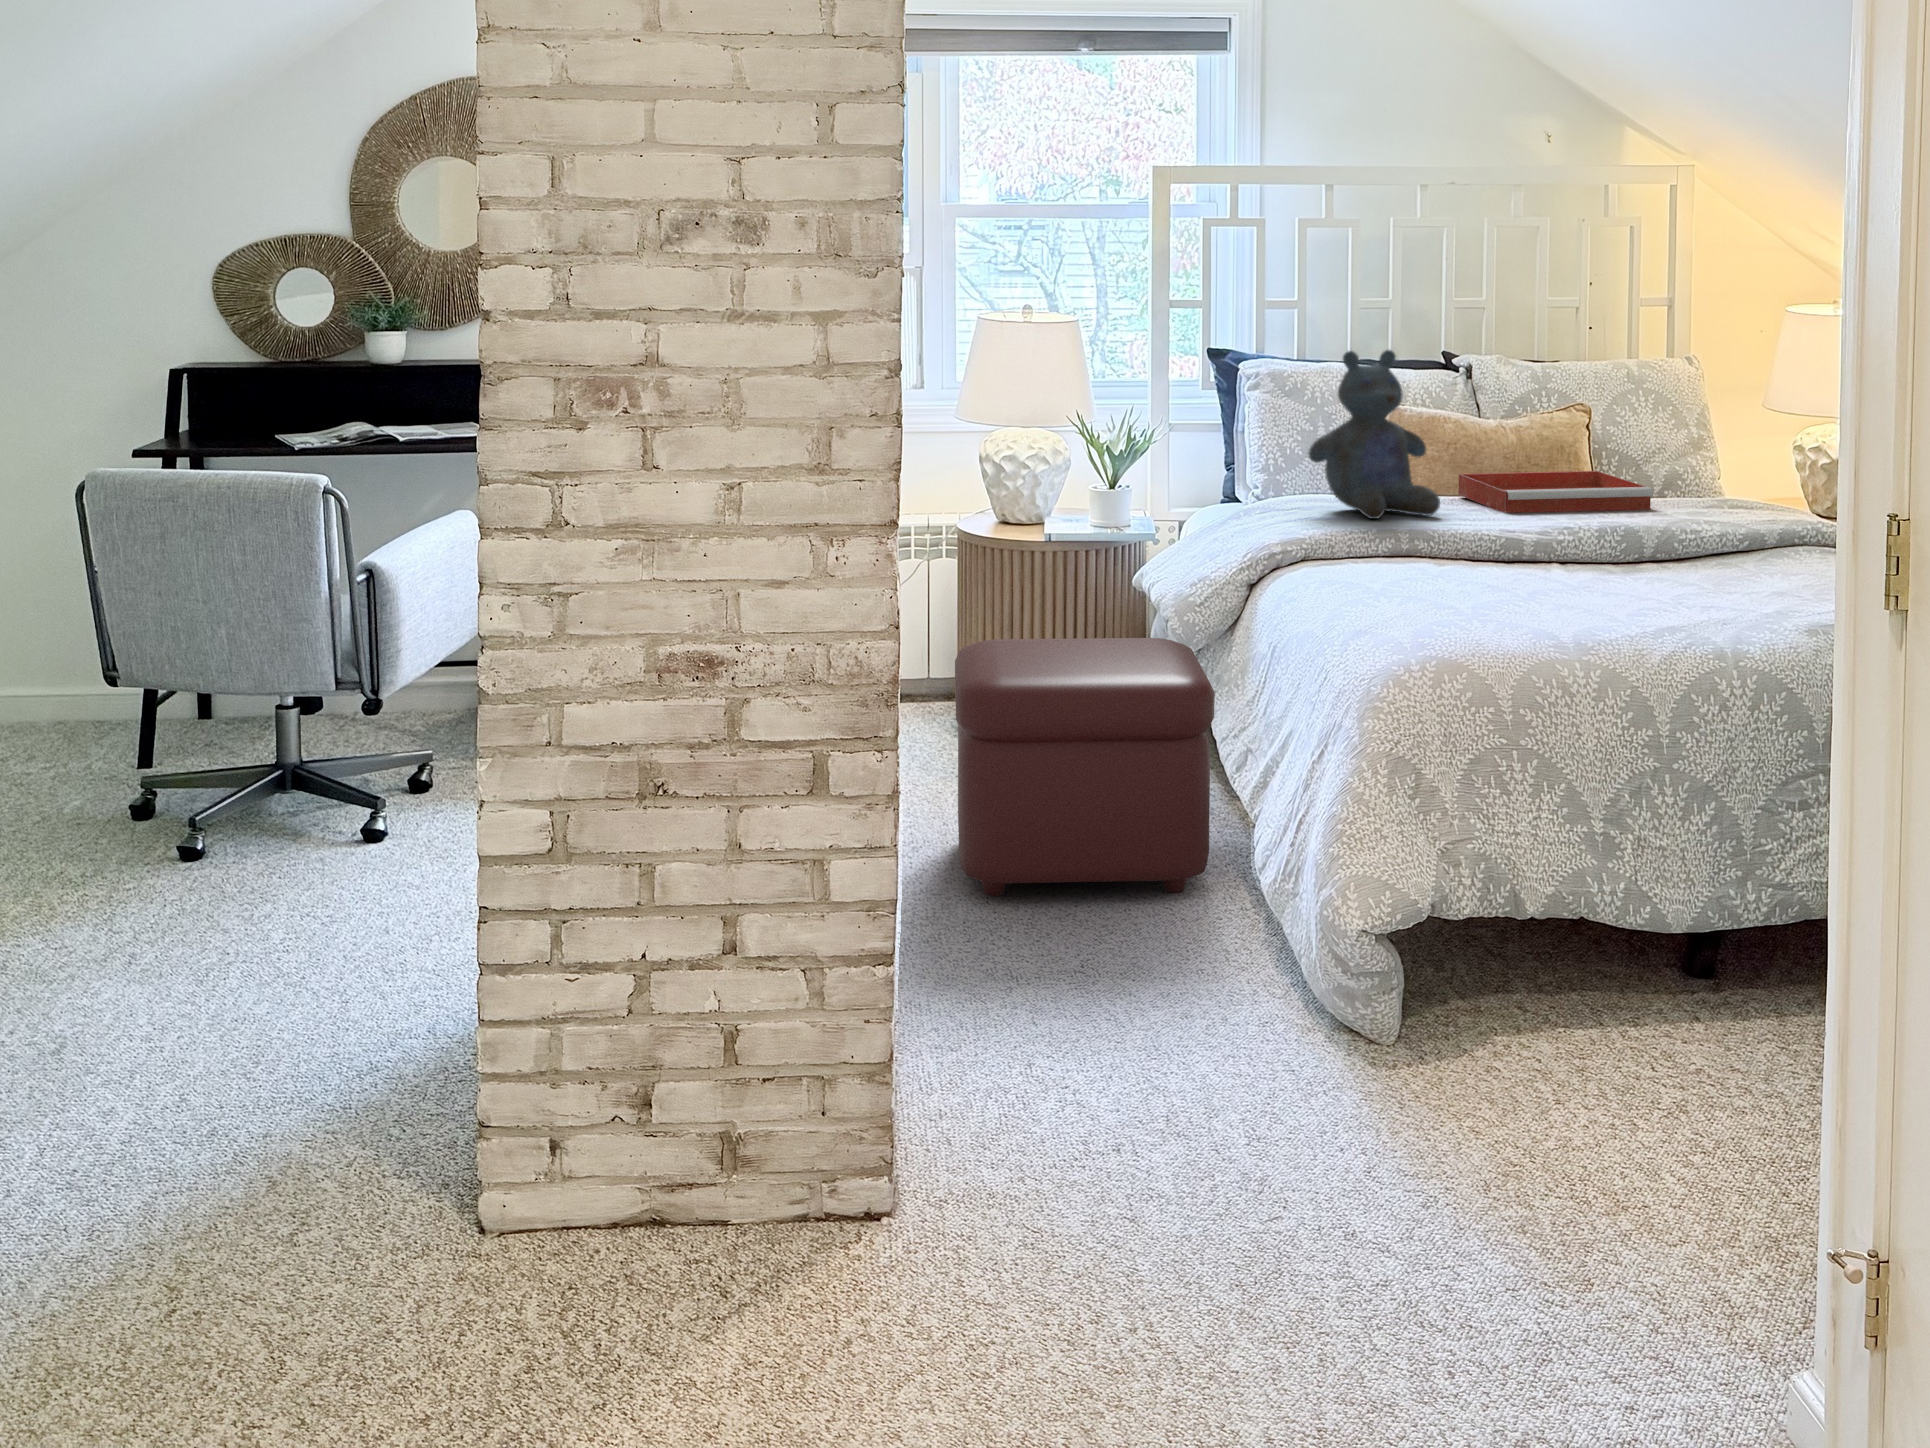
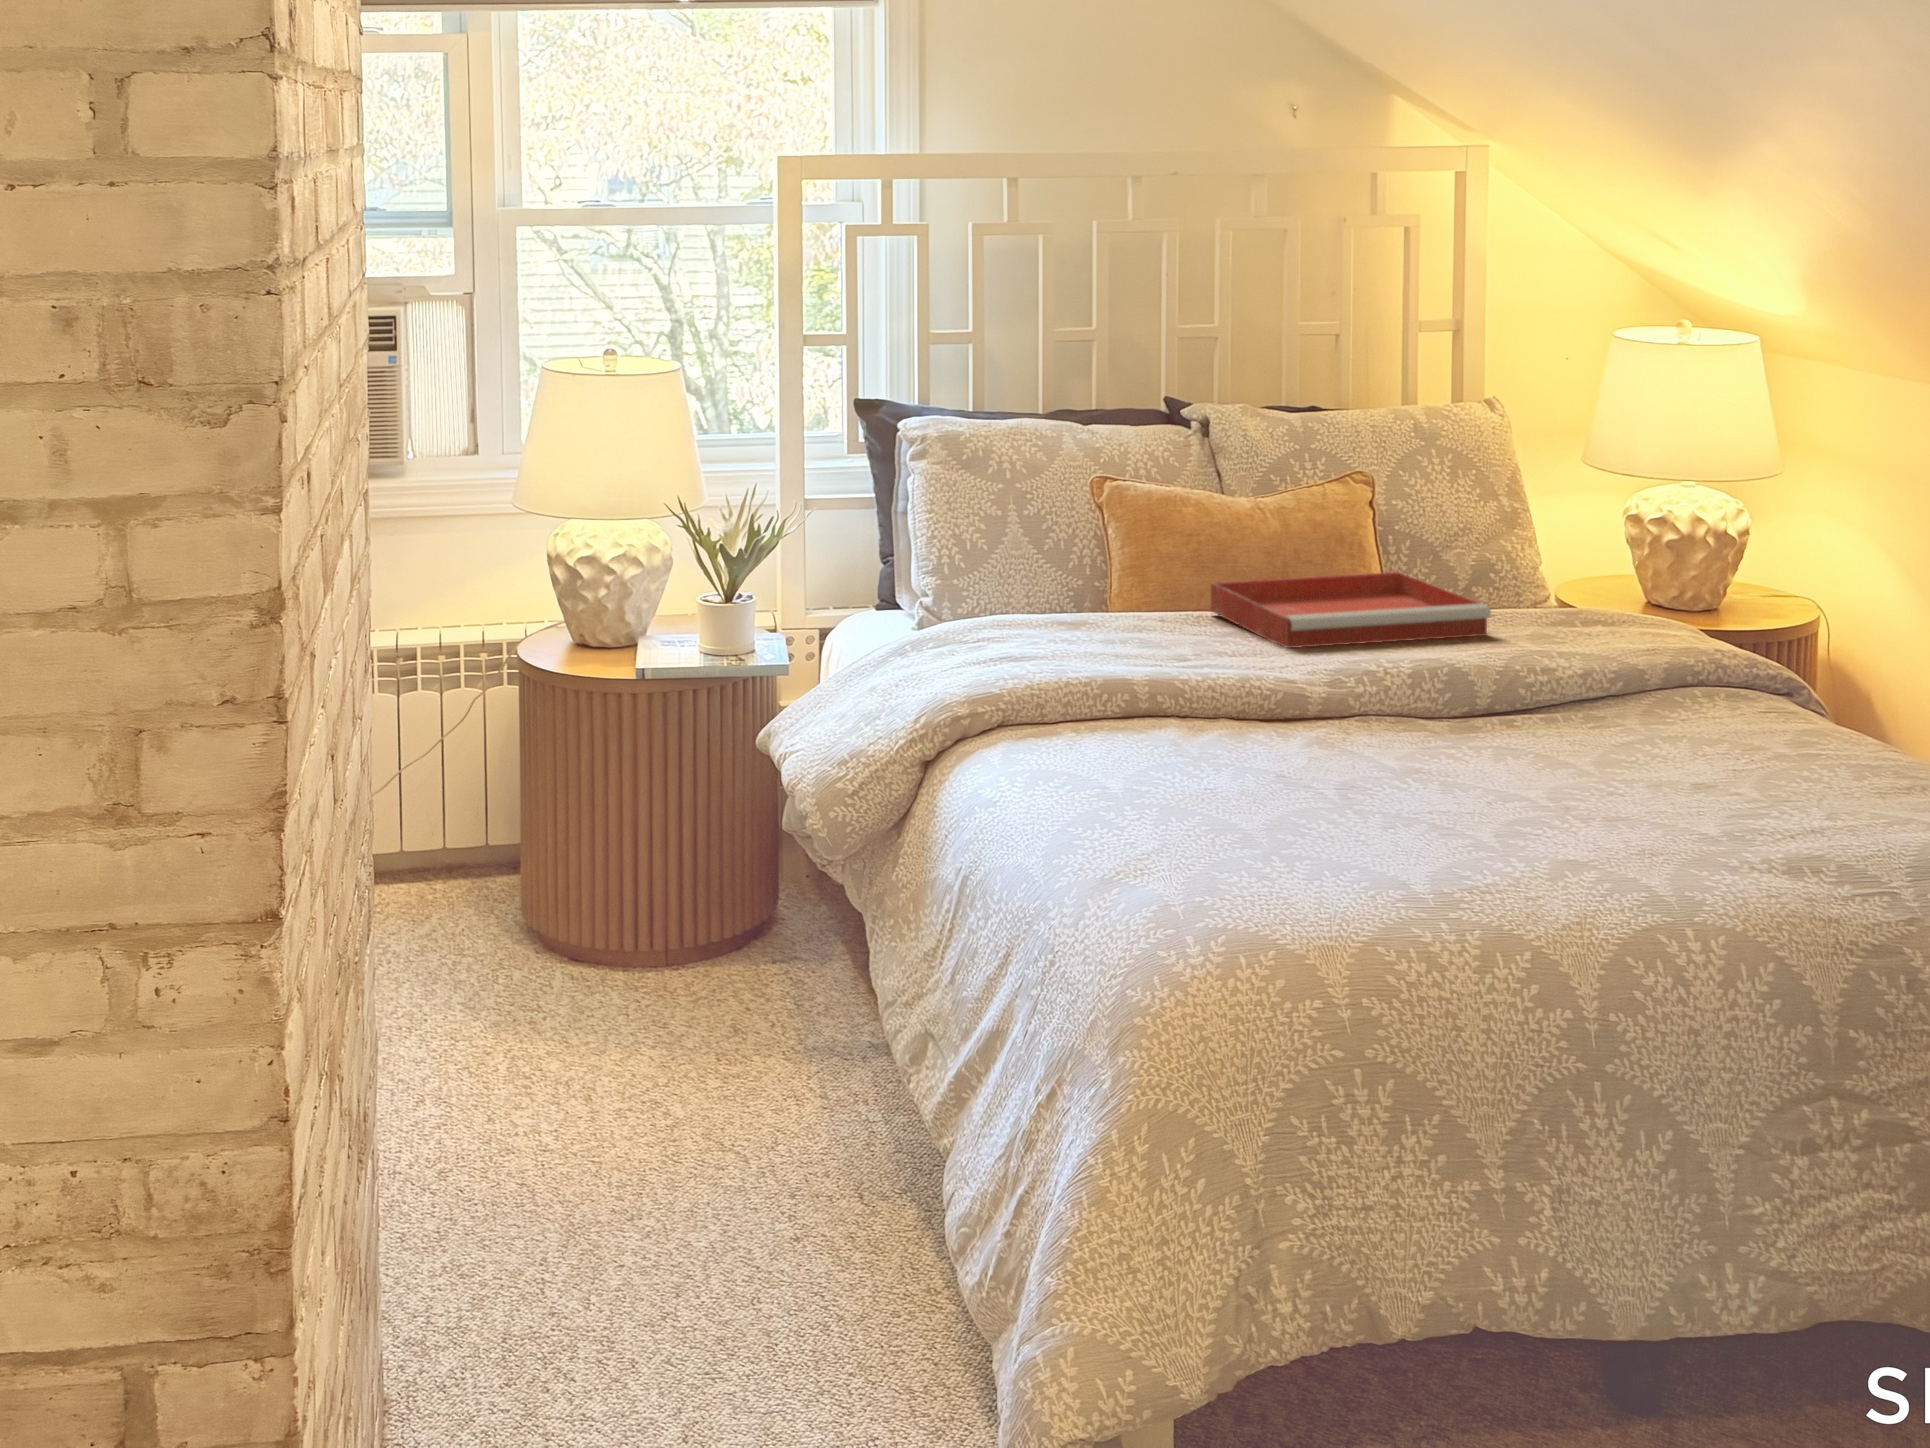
stuffed bear: present [1309,350,1440,519] -> none [1007,418,1198,669]
ottoman: present [955,638,1215,896] -> none [488,853,882,1284]

